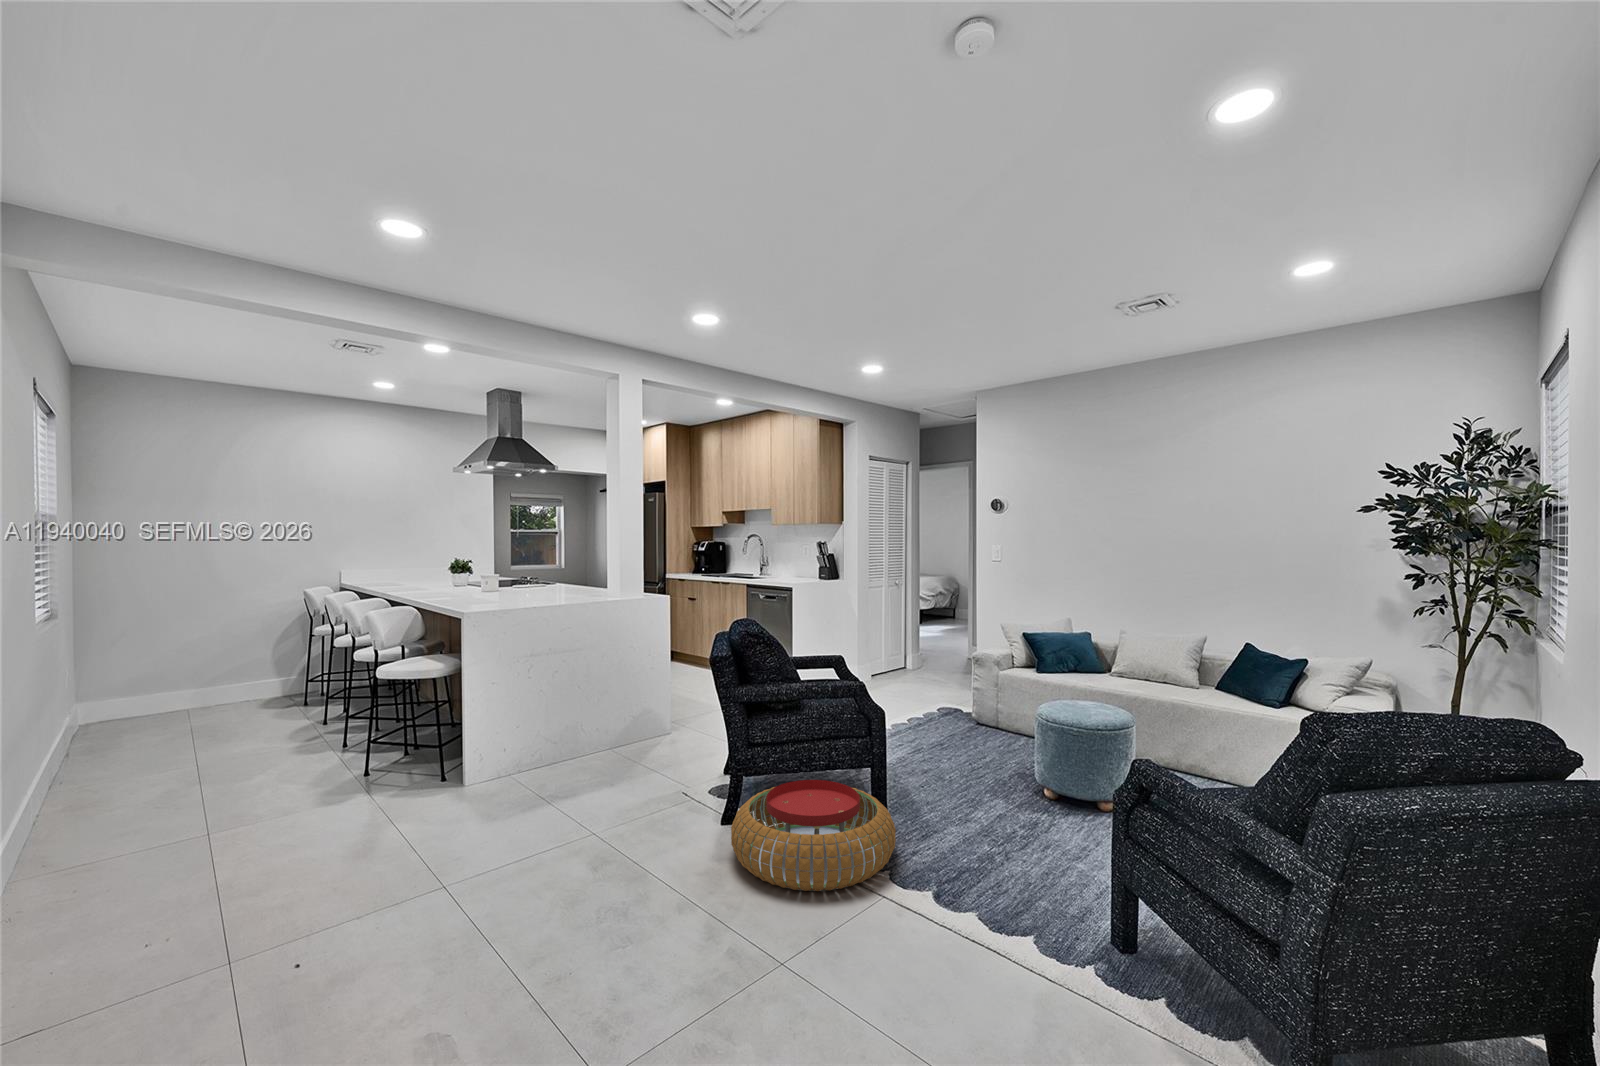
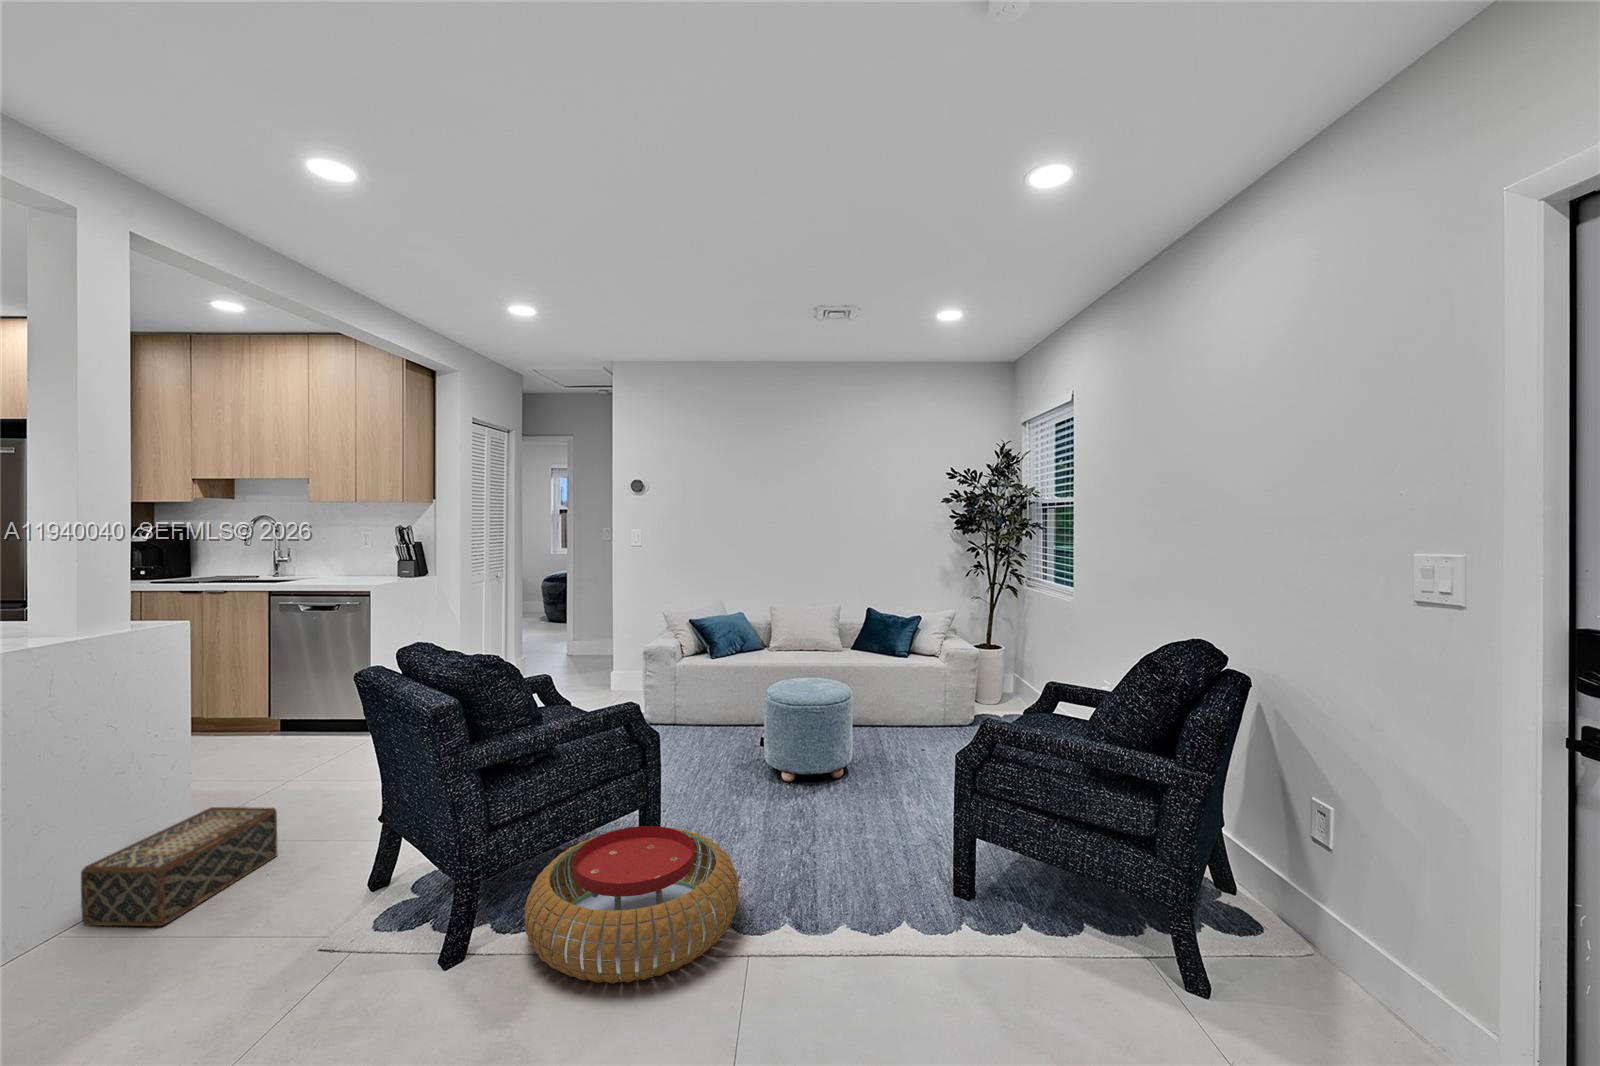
woven basket: none [588,711,680,767] -> present [81,807,277,926]

